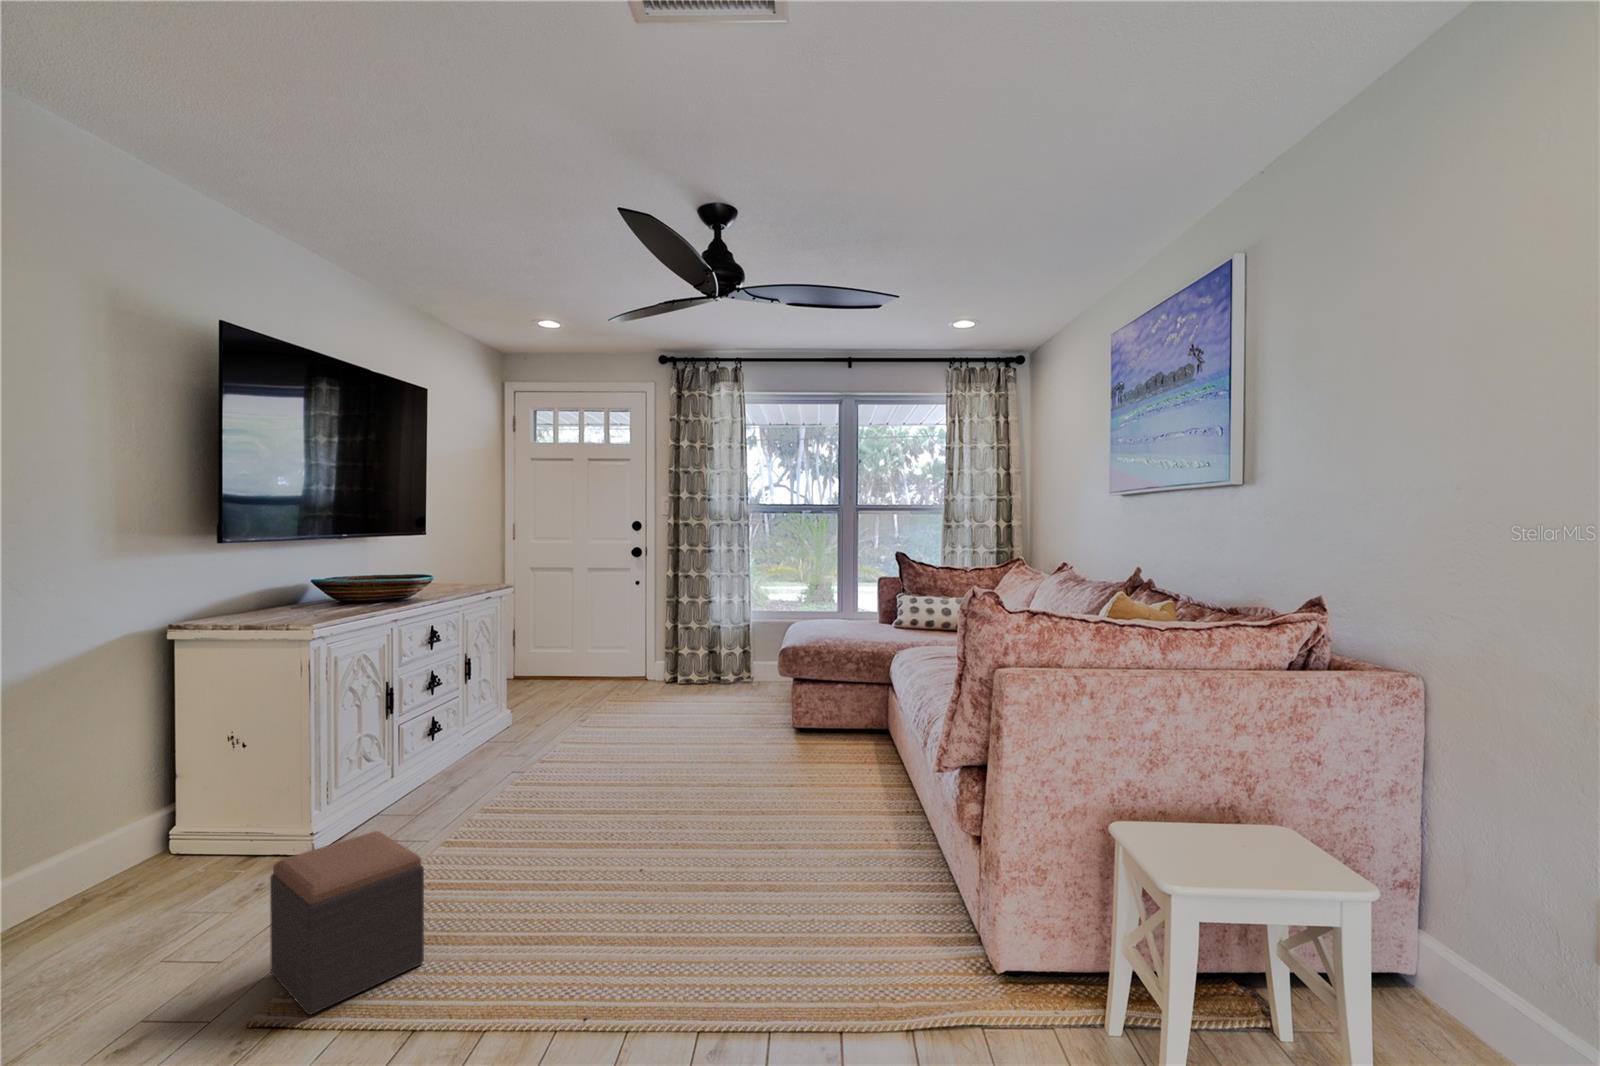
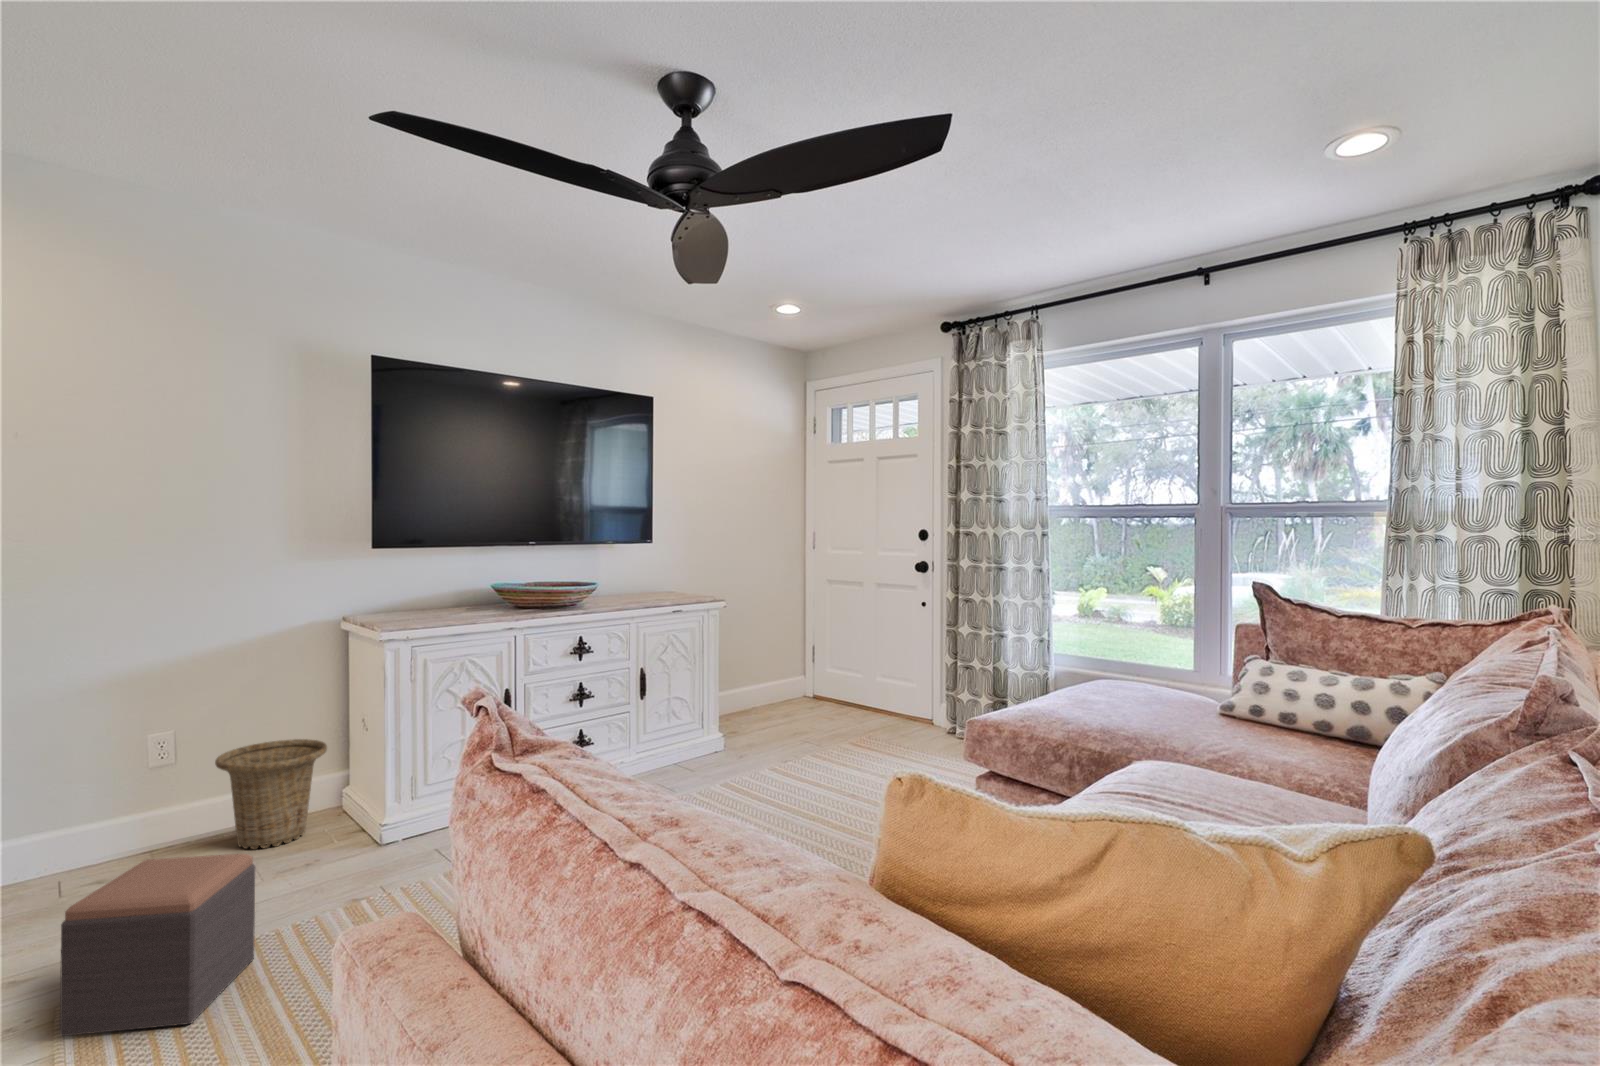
basket: none [70,767,214,900] -> present [215,739,327,849]

